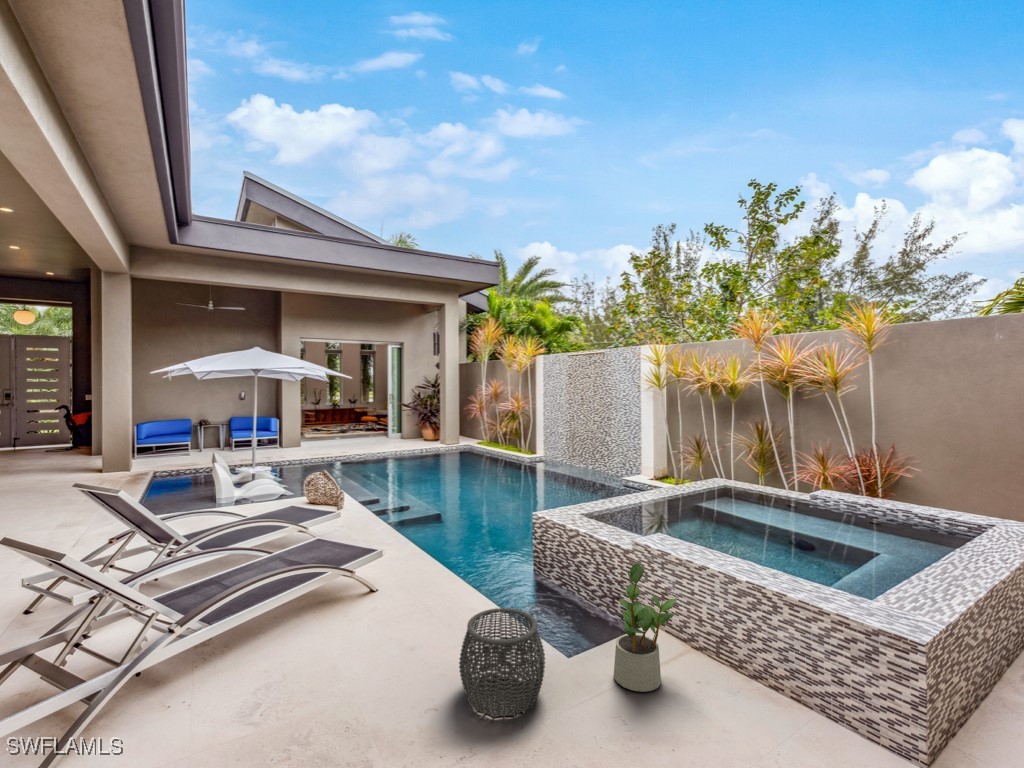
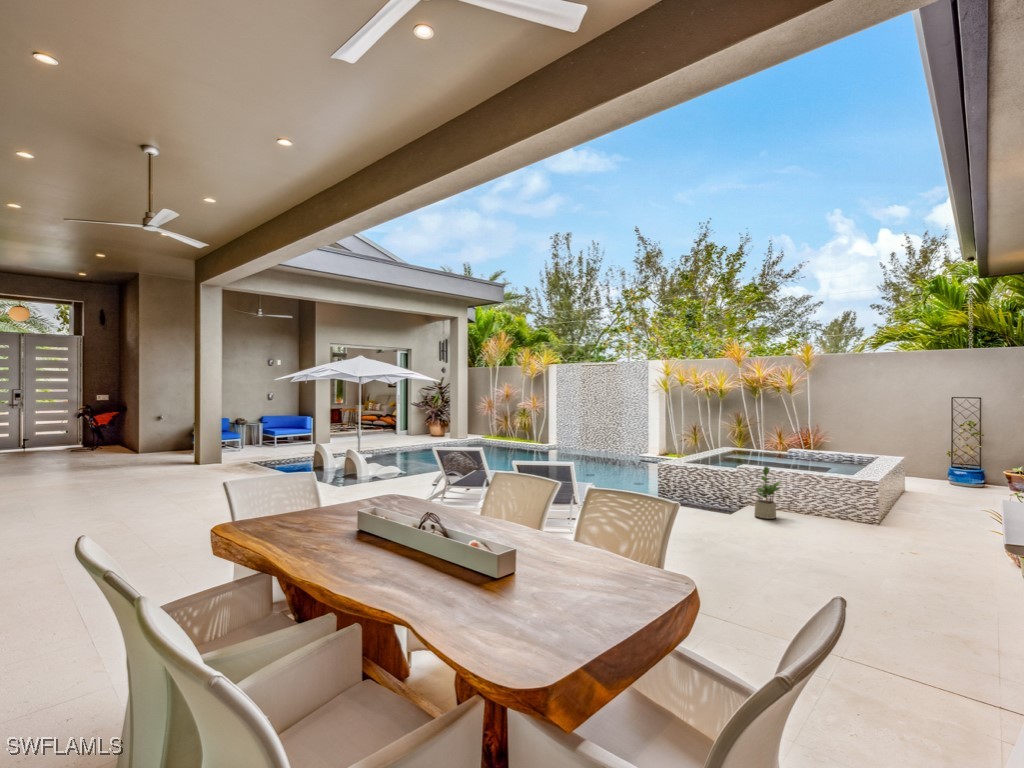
woven basket: present [459,608,545,718] -> none [701,489,741,527]

